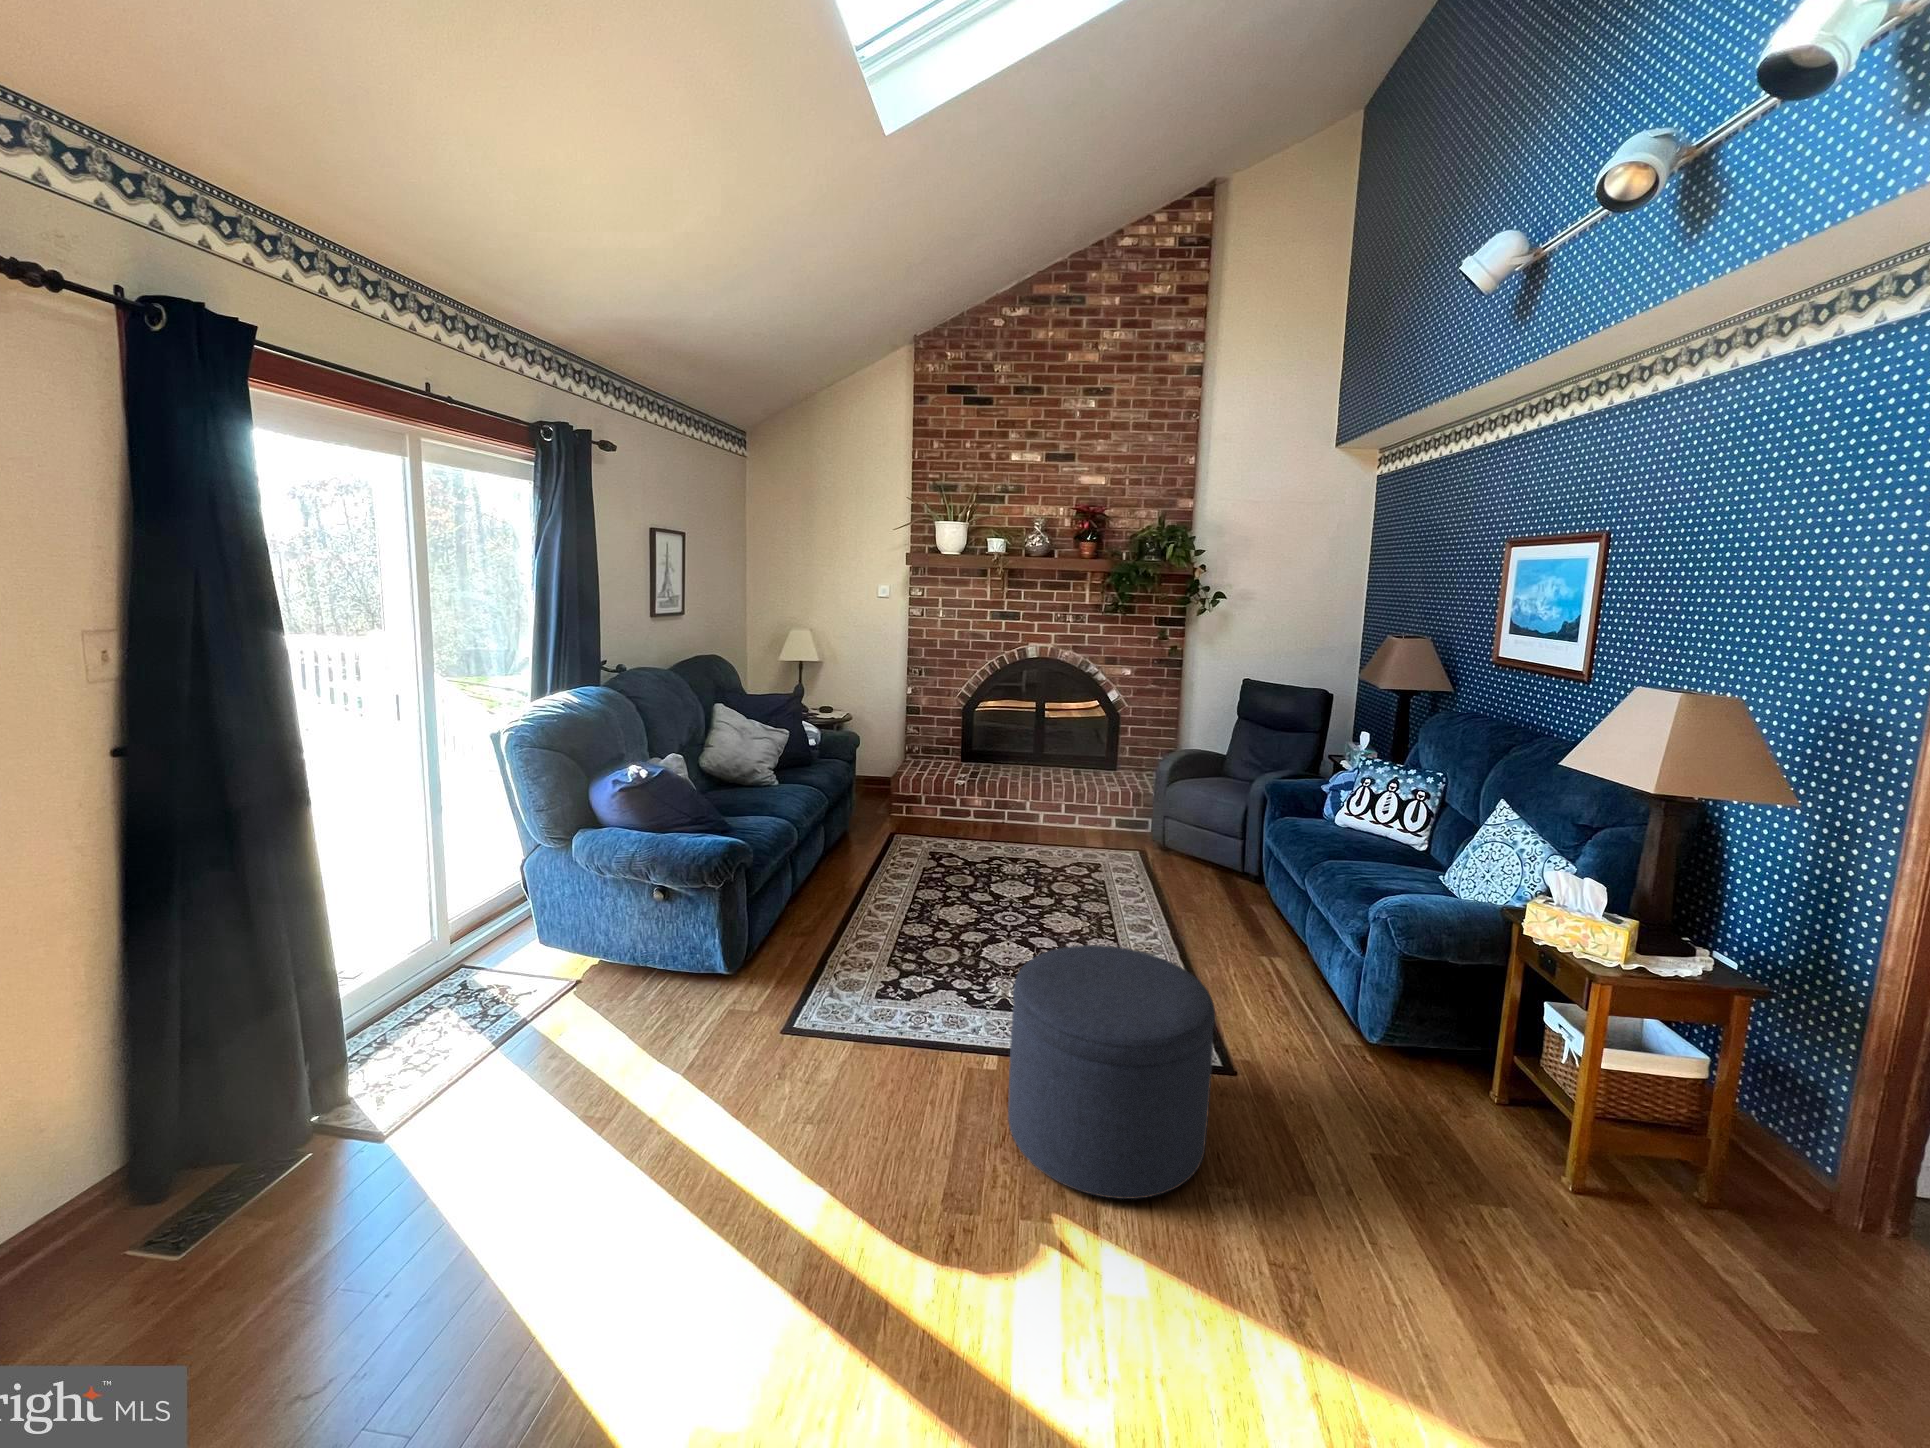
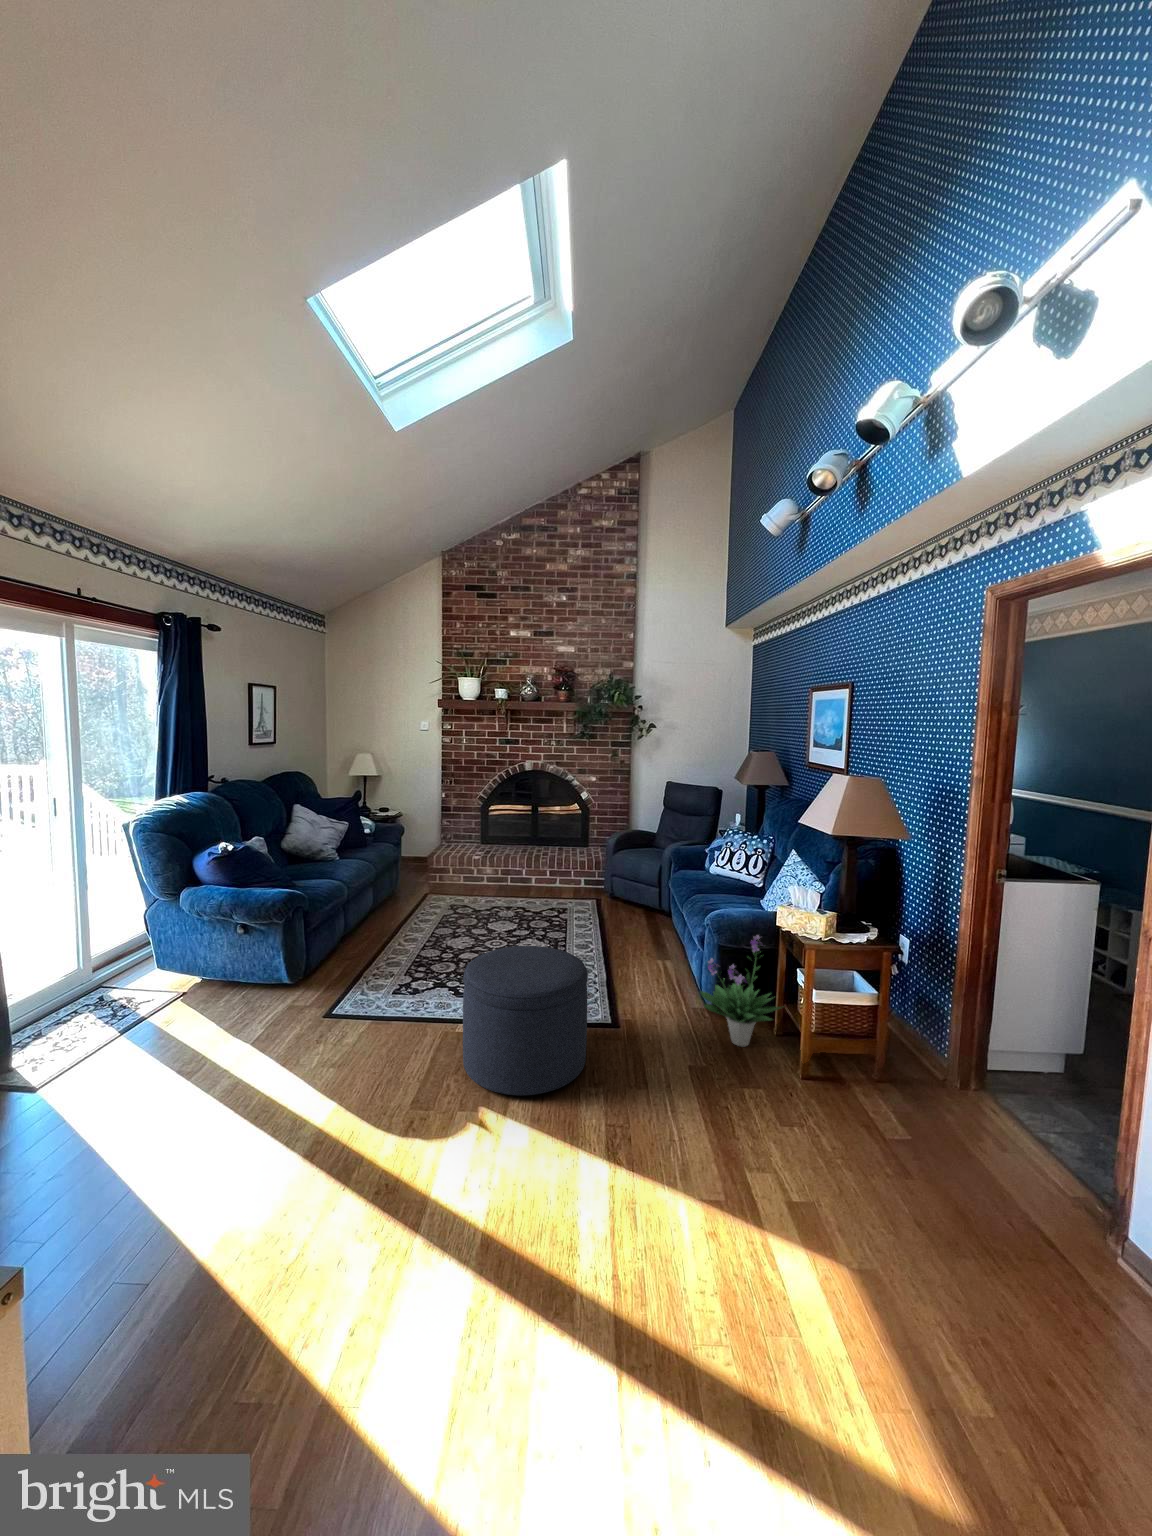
potted plant: none [1374,947,1531,1126] -> present [700,935,781,1047]

